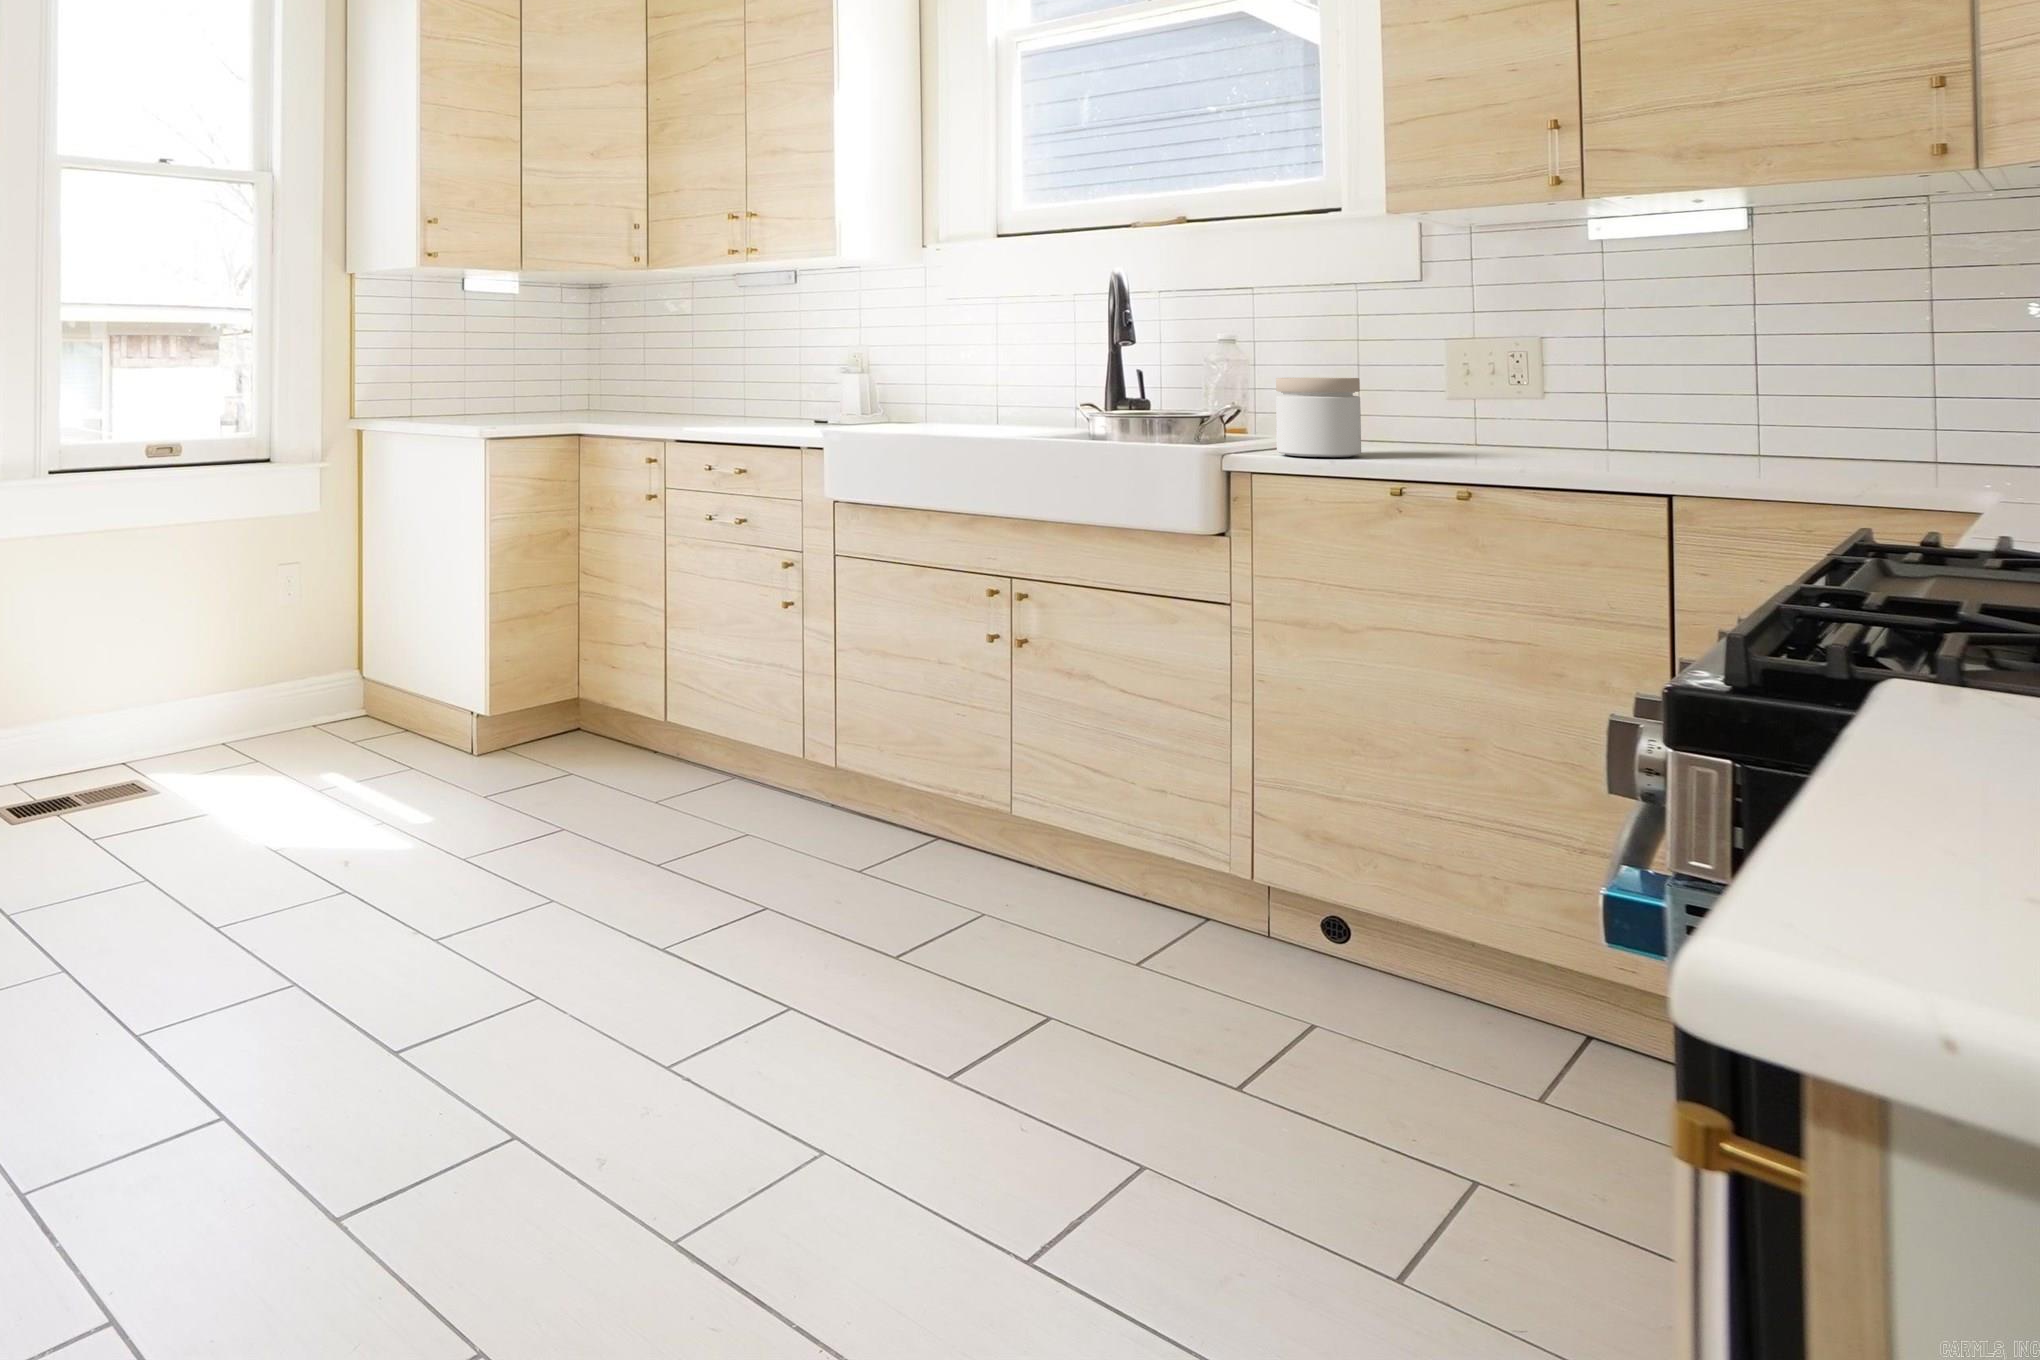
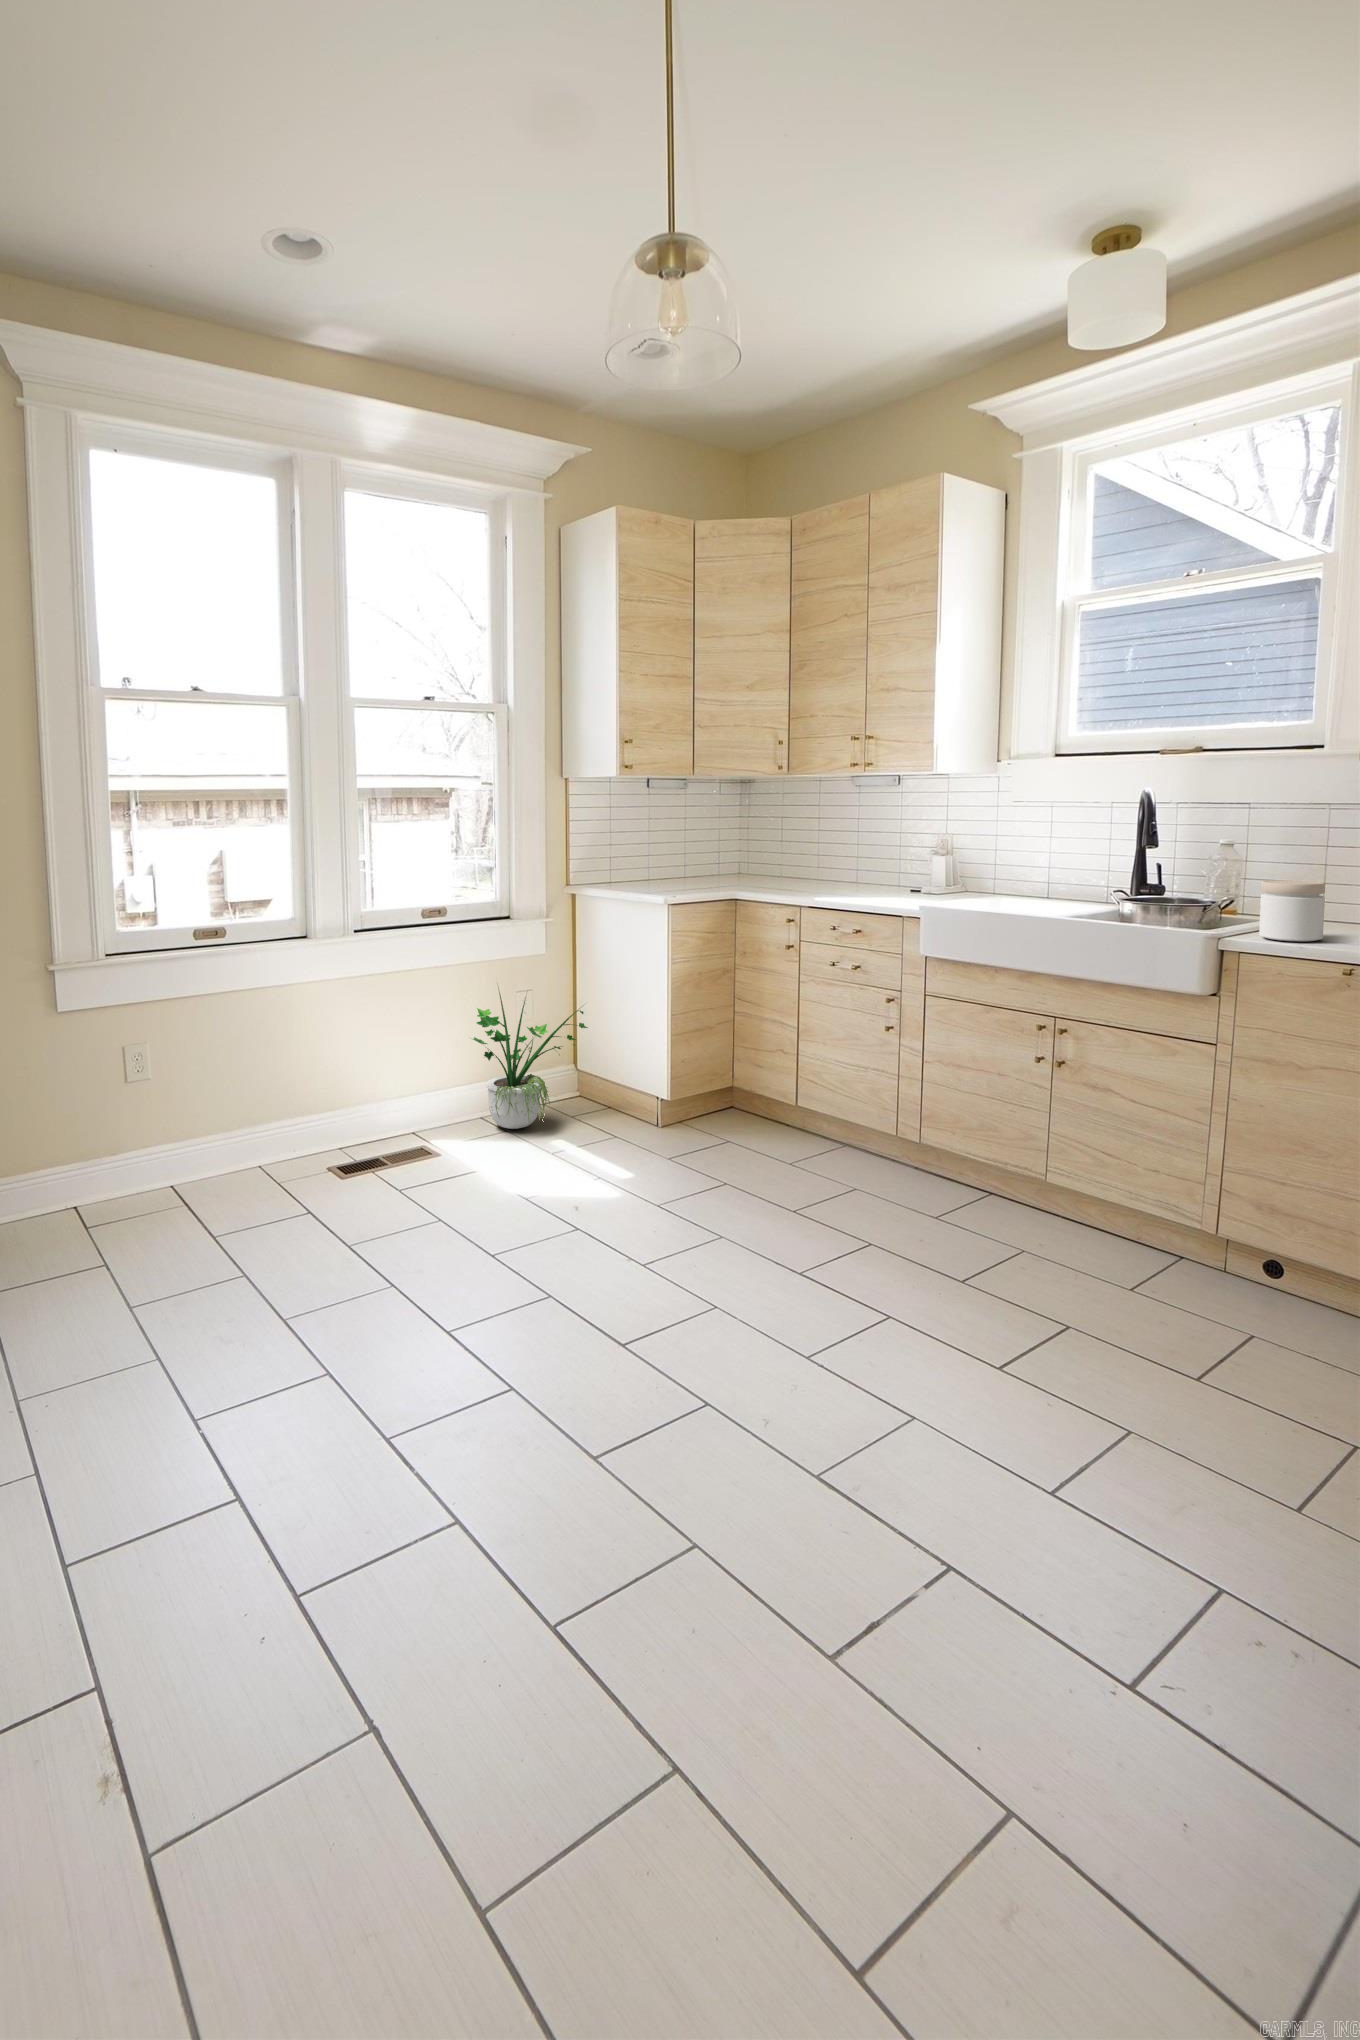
potted plant: none [204,543,381,760] -> present [473,987,588,1129]

